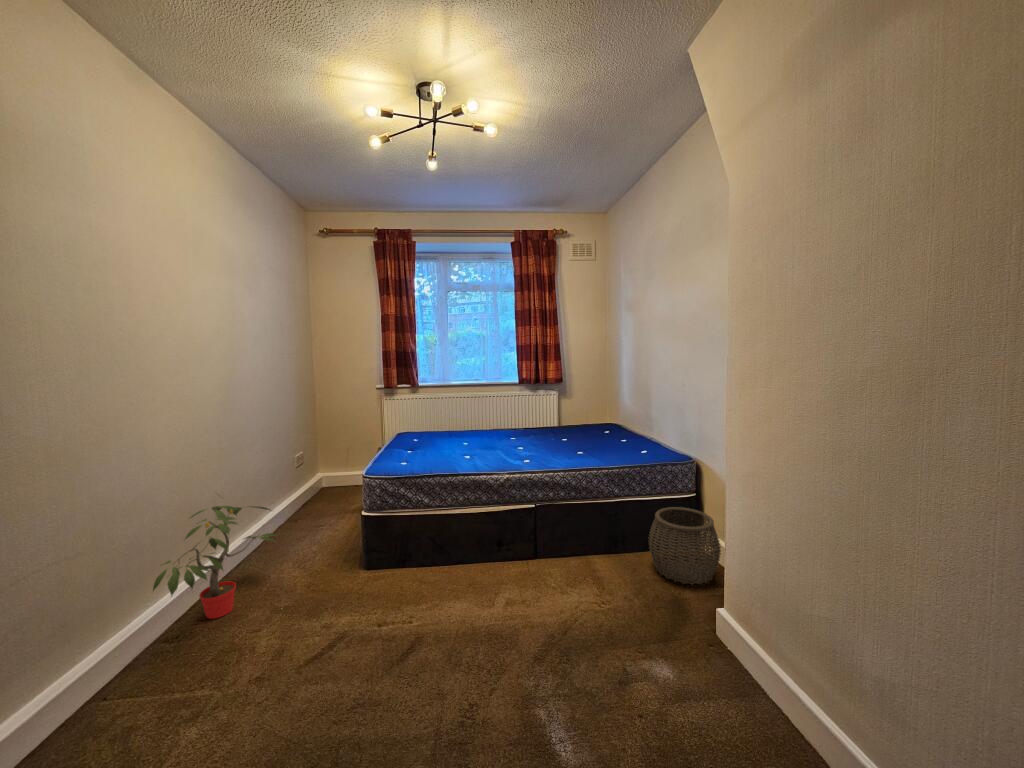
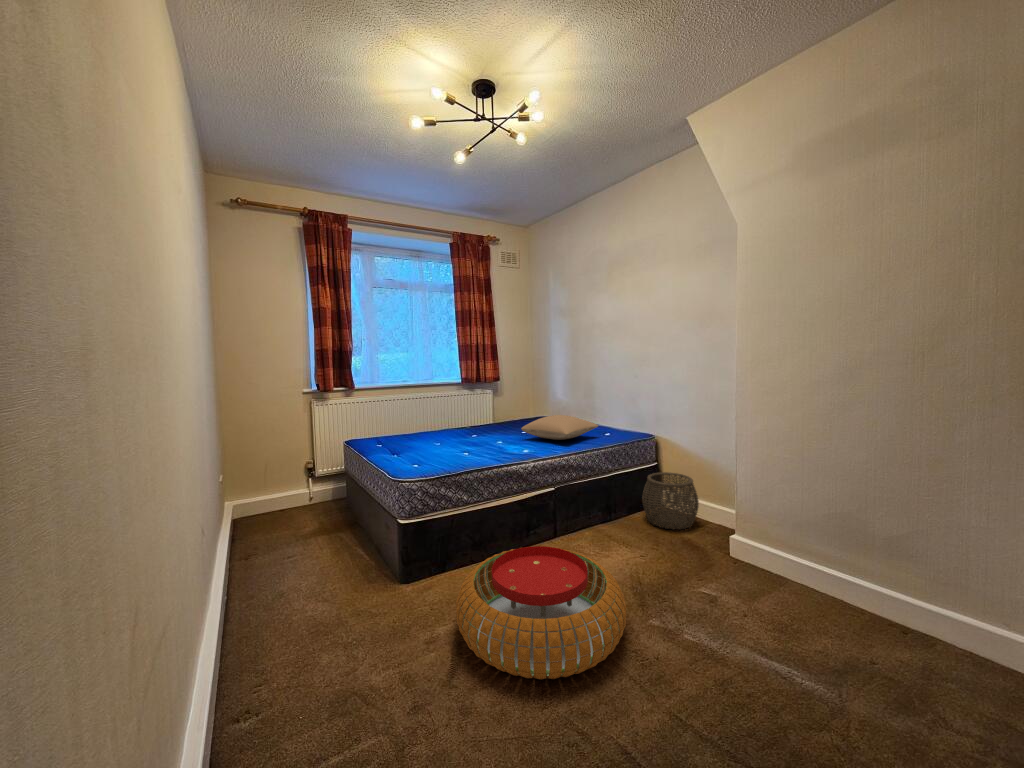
pillow: none [537,425,622,453] -> present [521,415,598,440]
potted plant: present [153,506,277,619] -> none [214,532,326,682]
pouf: none [324,560,503,706] -> present [456,546,626,680]

